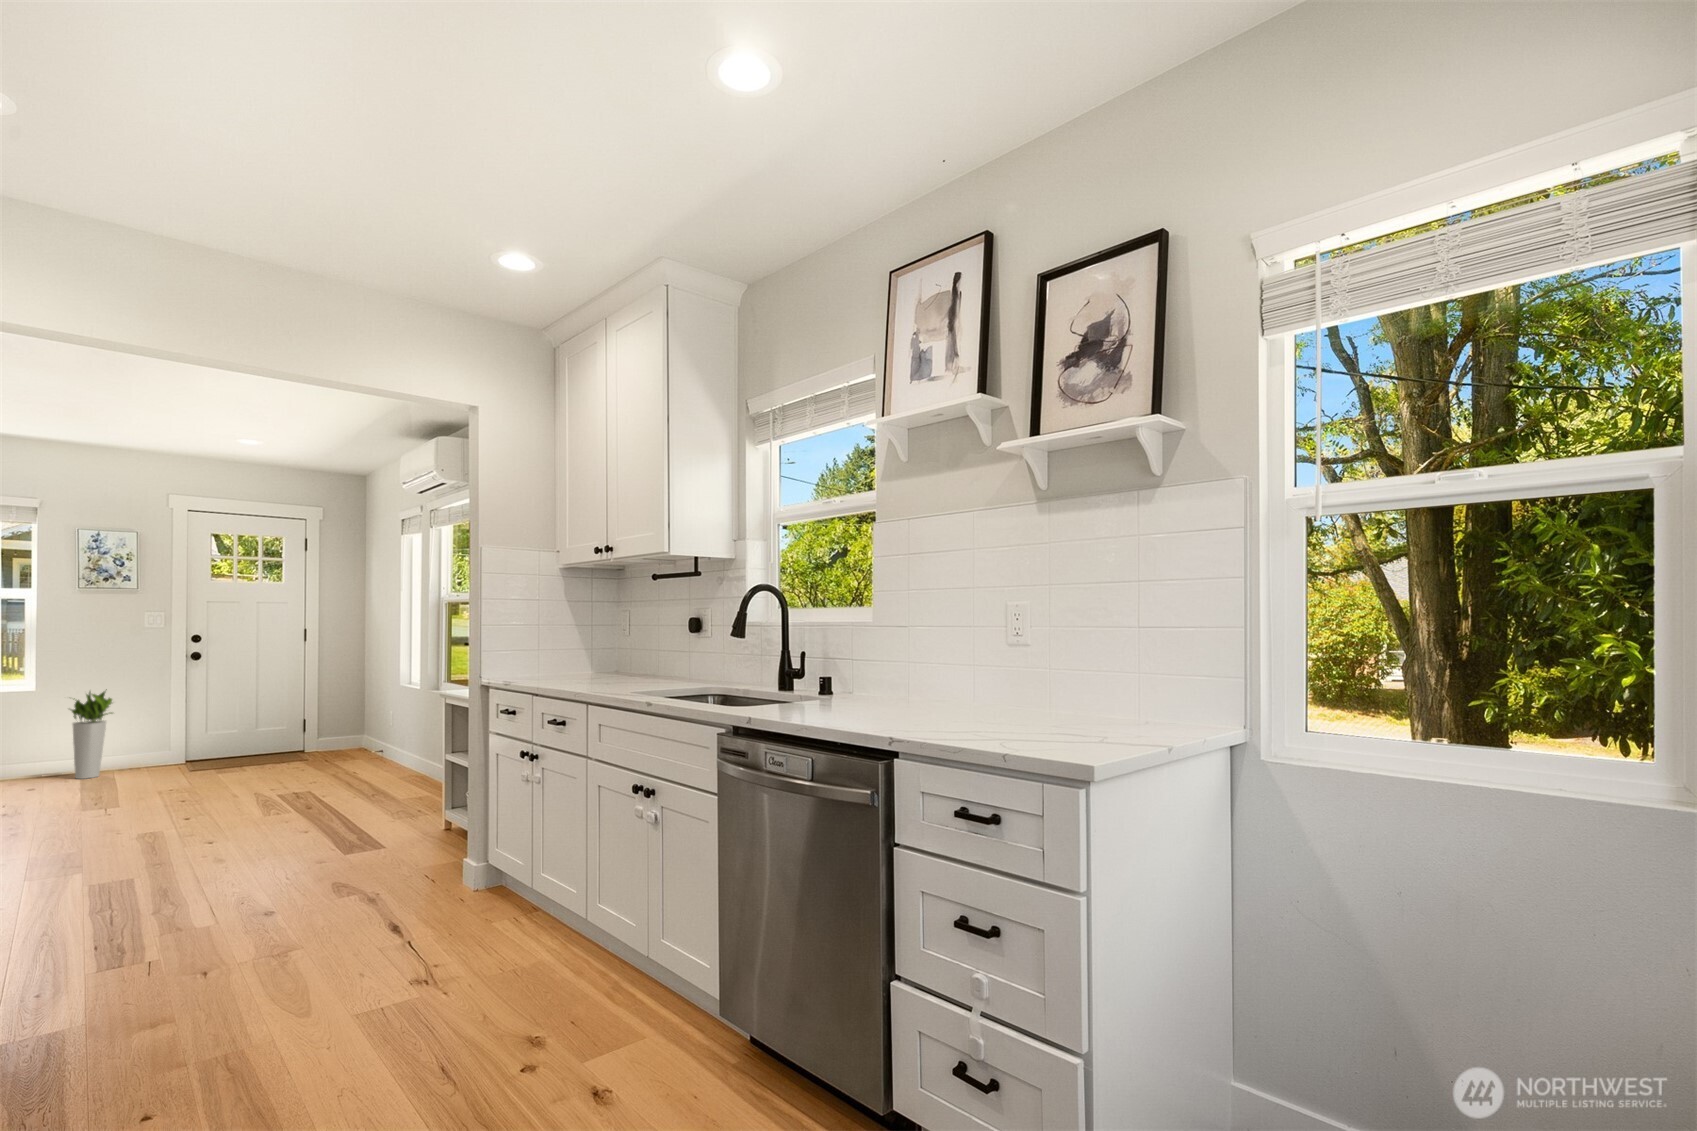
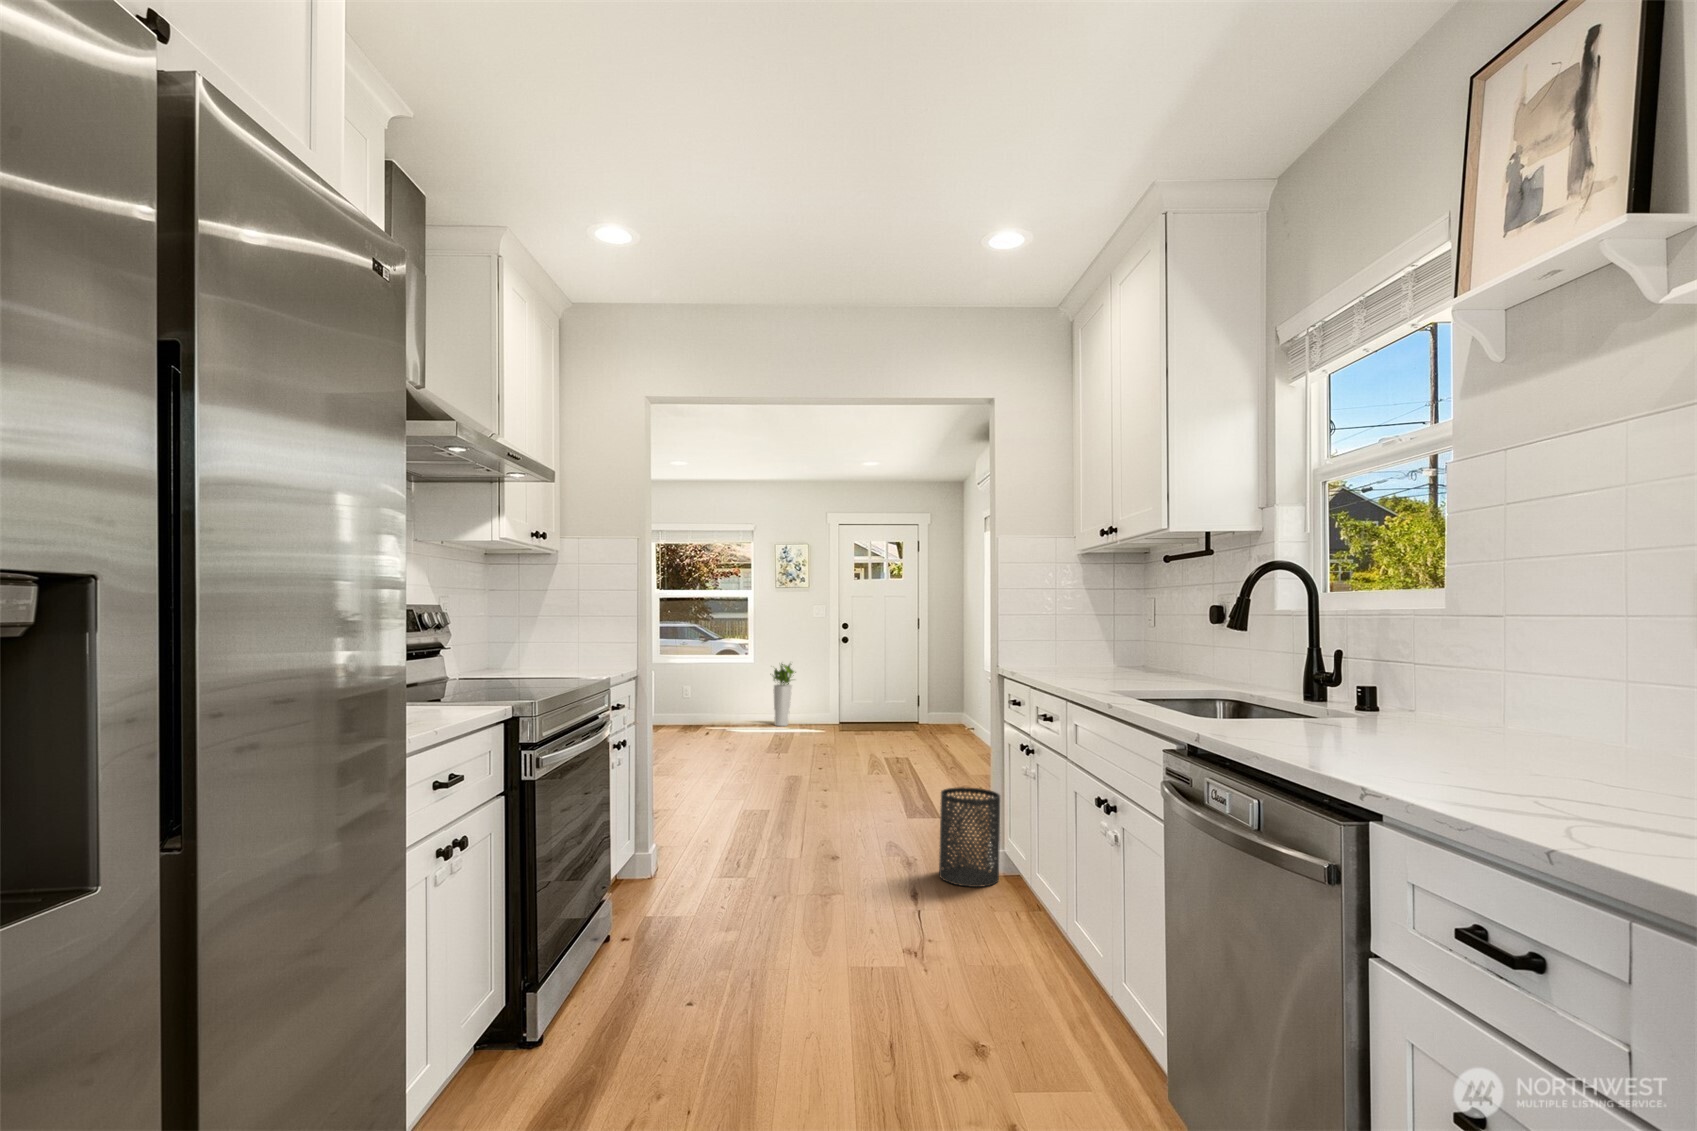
trash can: none [416,806,486,910] -> present [939,787,1000,887]

